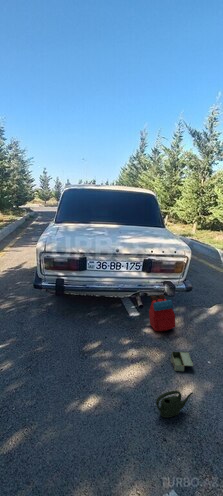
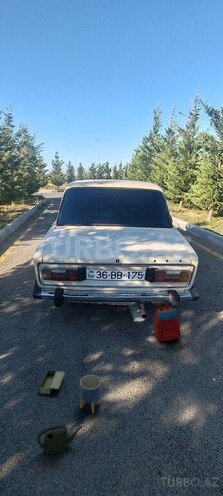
toolbox: present [171,352,193,371] -> present [40,370,65,394]
planter: none [83,356,104,393] -> present [80,375,101,413]
watering can: present [156,391,193,418] -> present [37,425,82,454]

